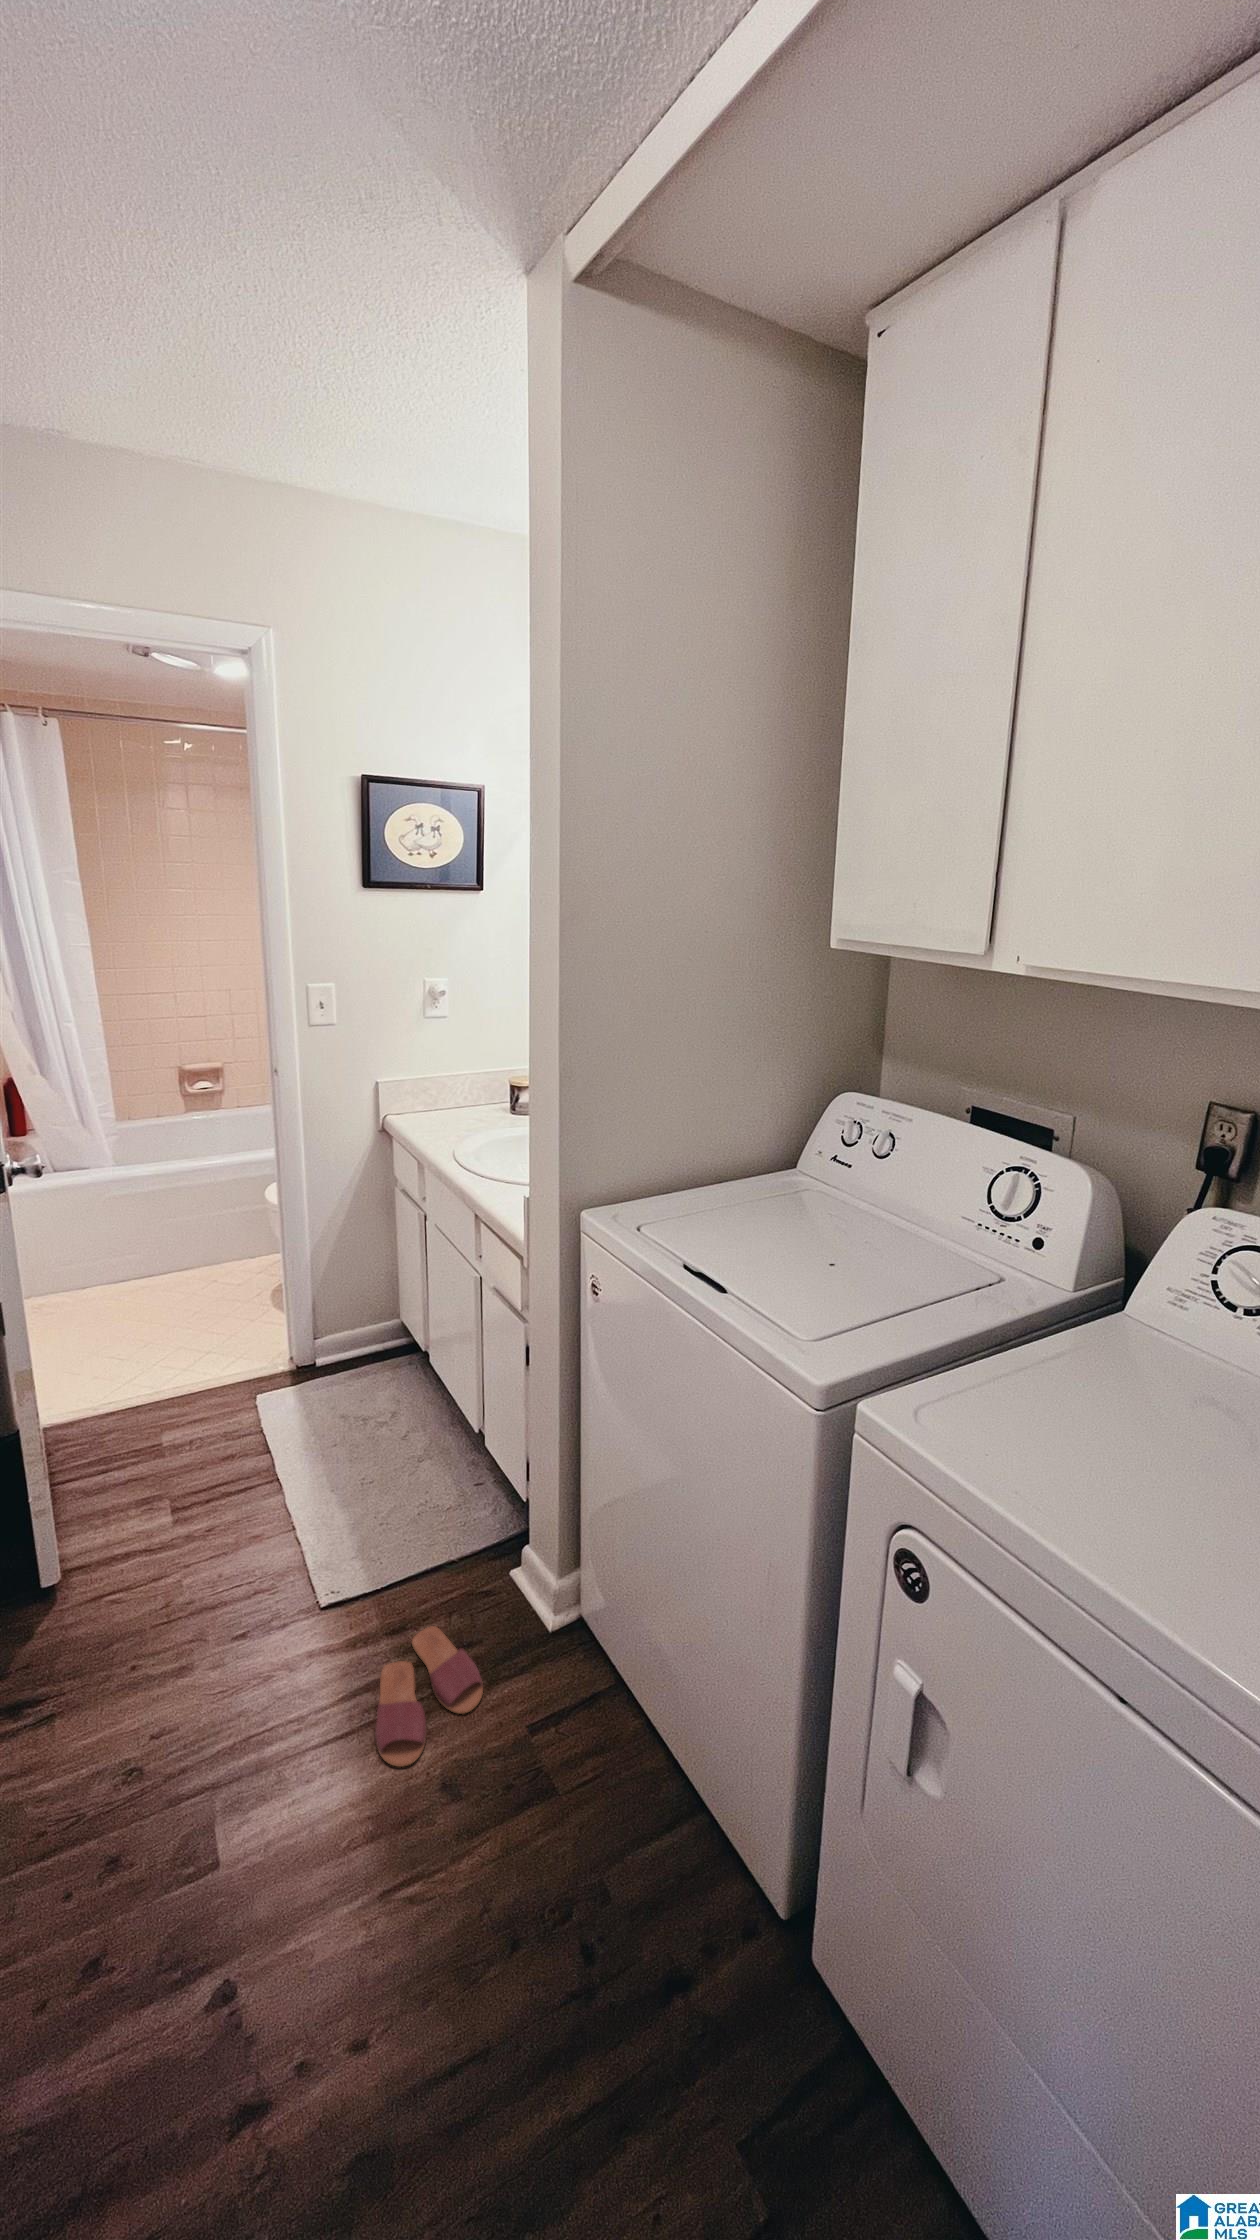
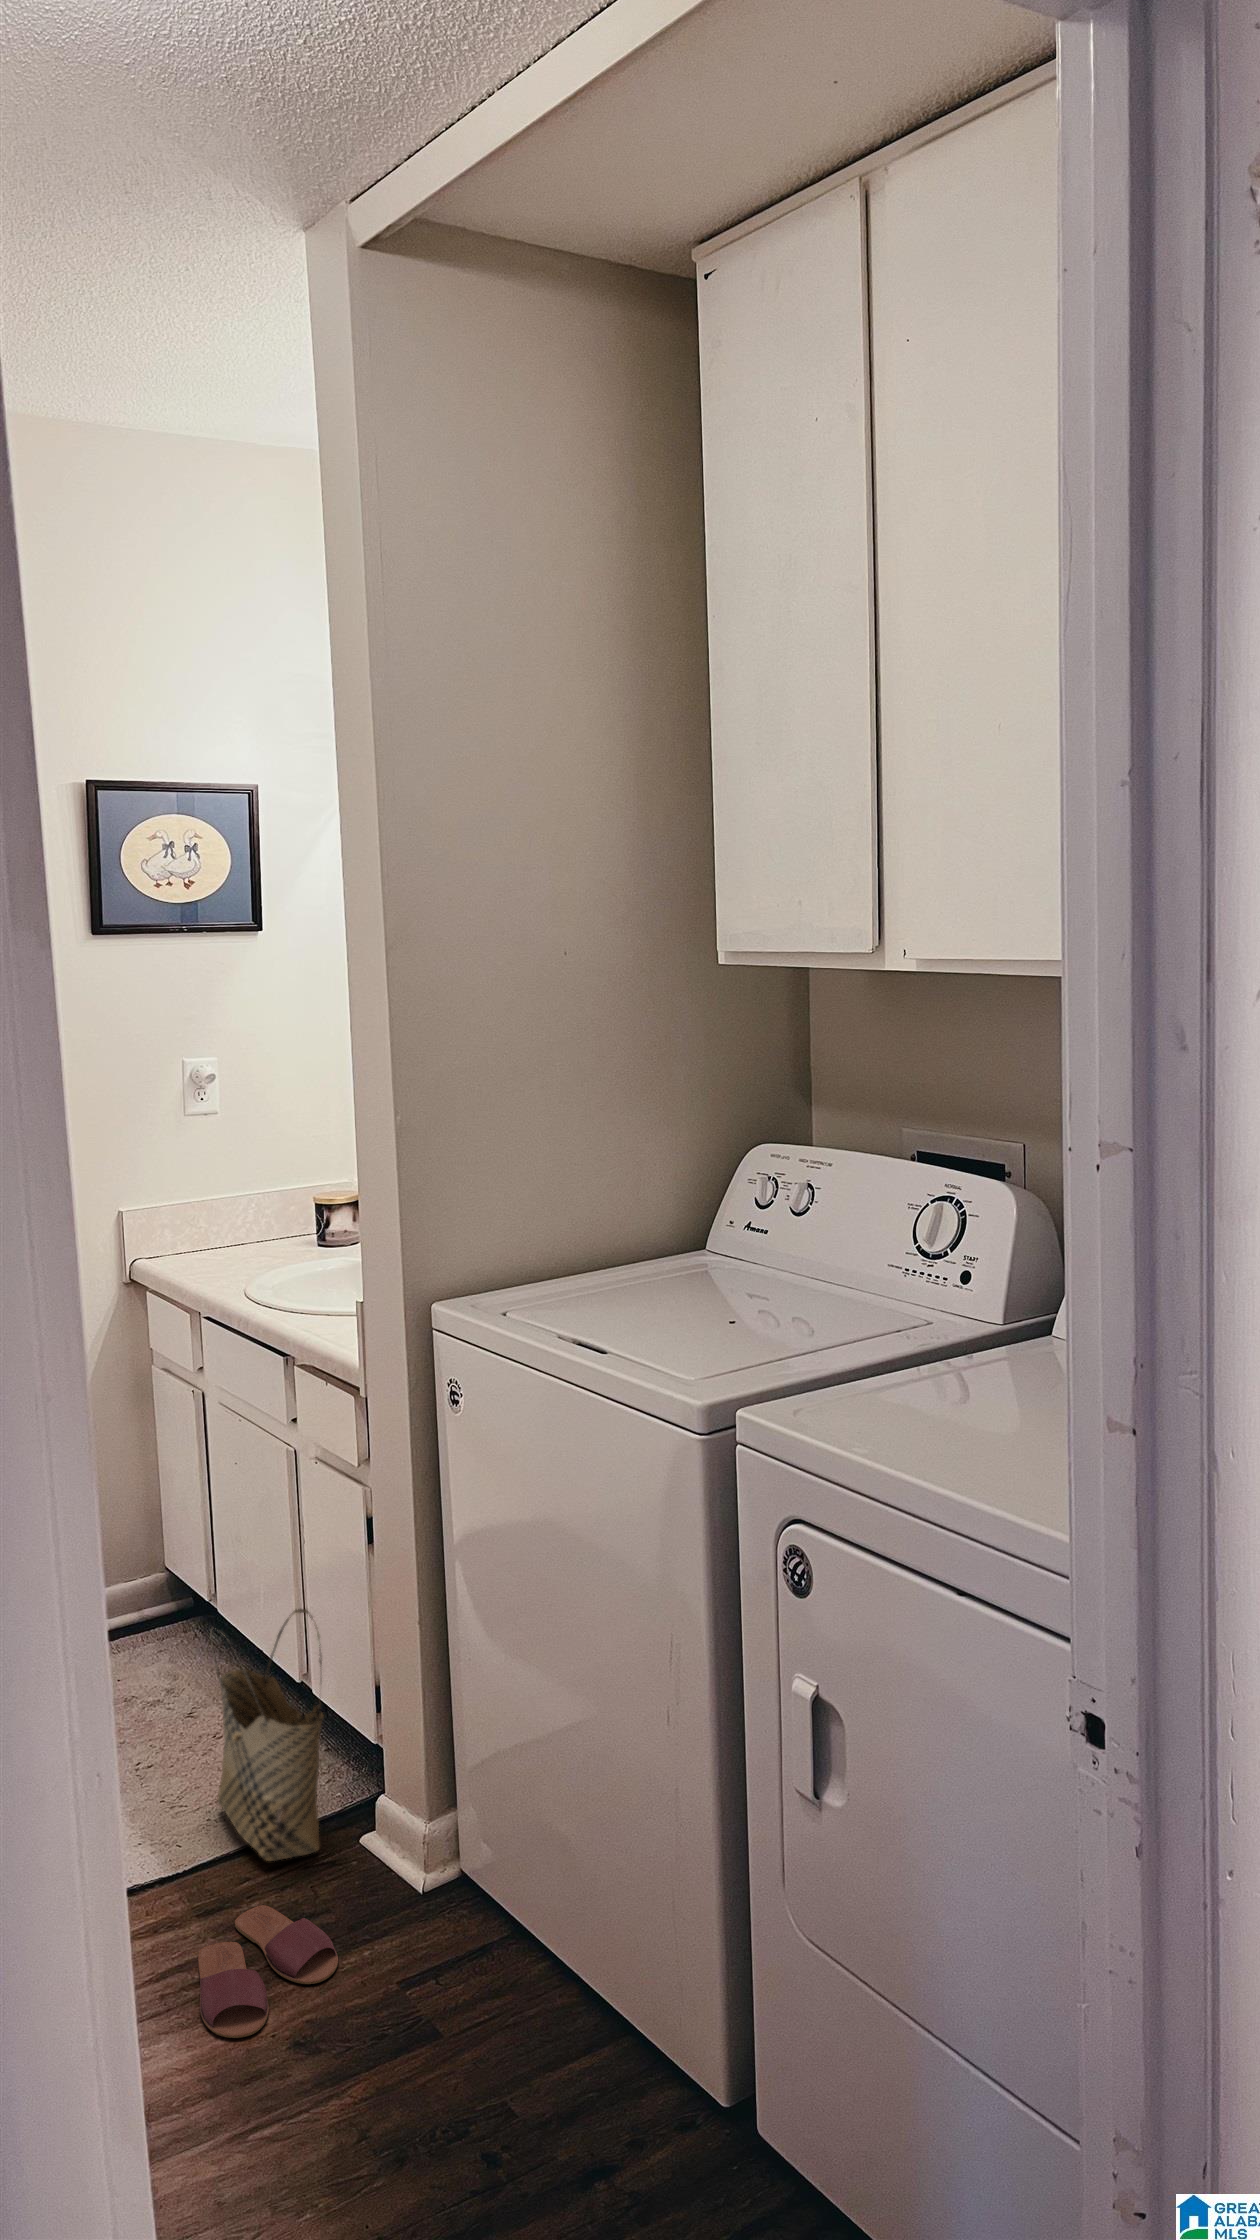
woven basket: none [409,1399,488,1583] -> present [211,1609,324,1861]

